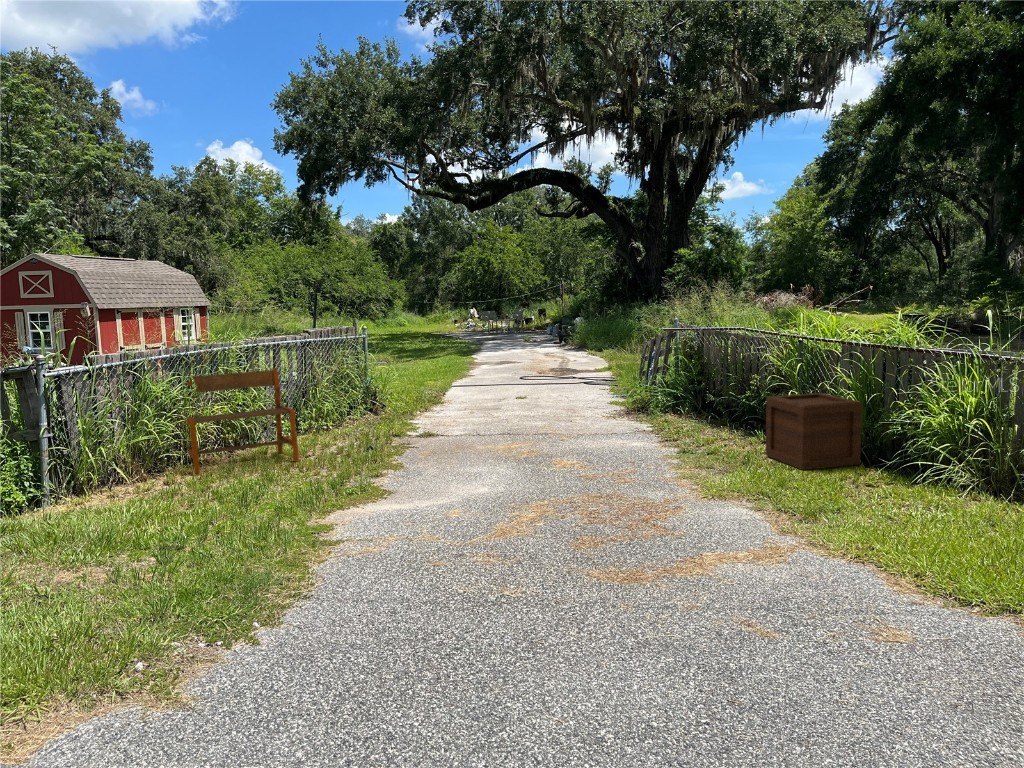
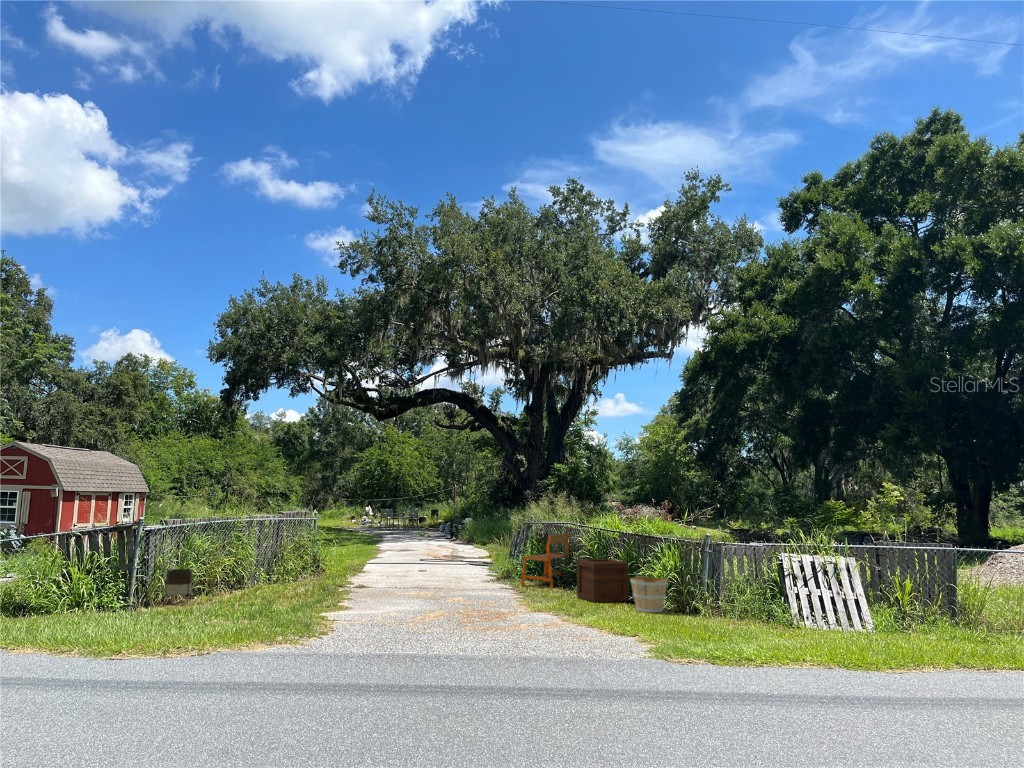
bench: present [187,369,299,476] -> present [521,533,569,588]
wooden bucket: none [885,432,965,502] -> present [630,576,668,613]
planter: none [101,439,148,498] -> present [164,569,193,602]

